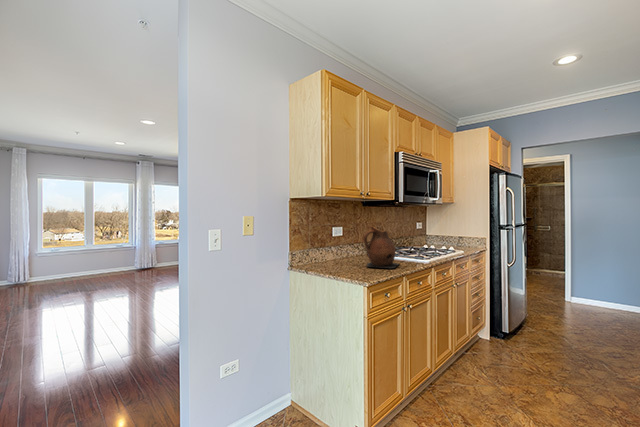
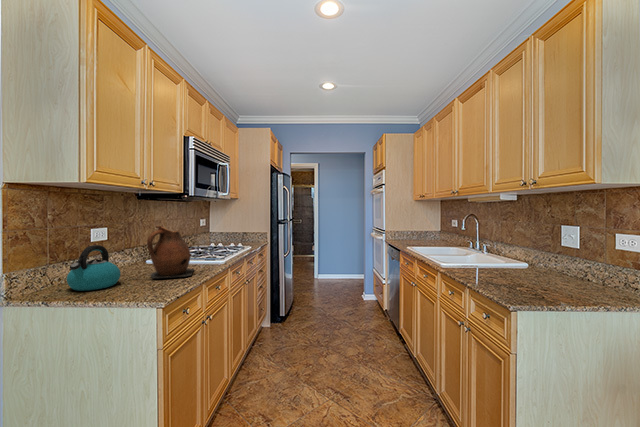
kettle: none [317,238,347,269] -> present [67,245,121,291]

